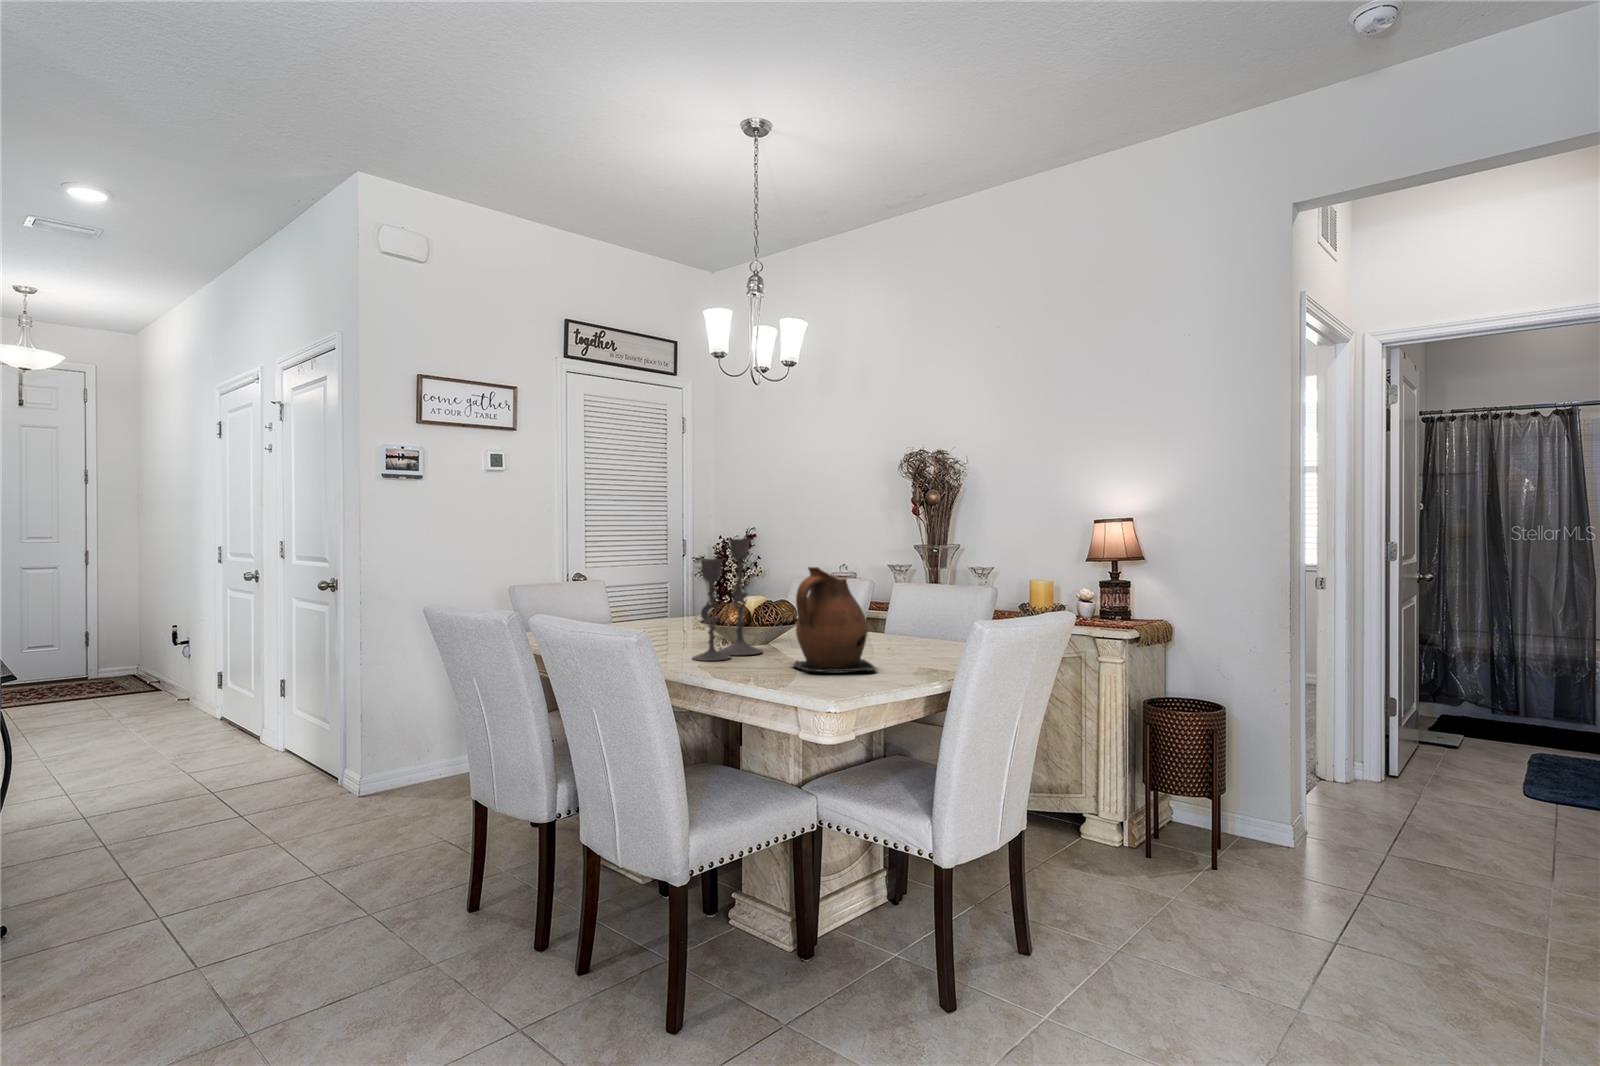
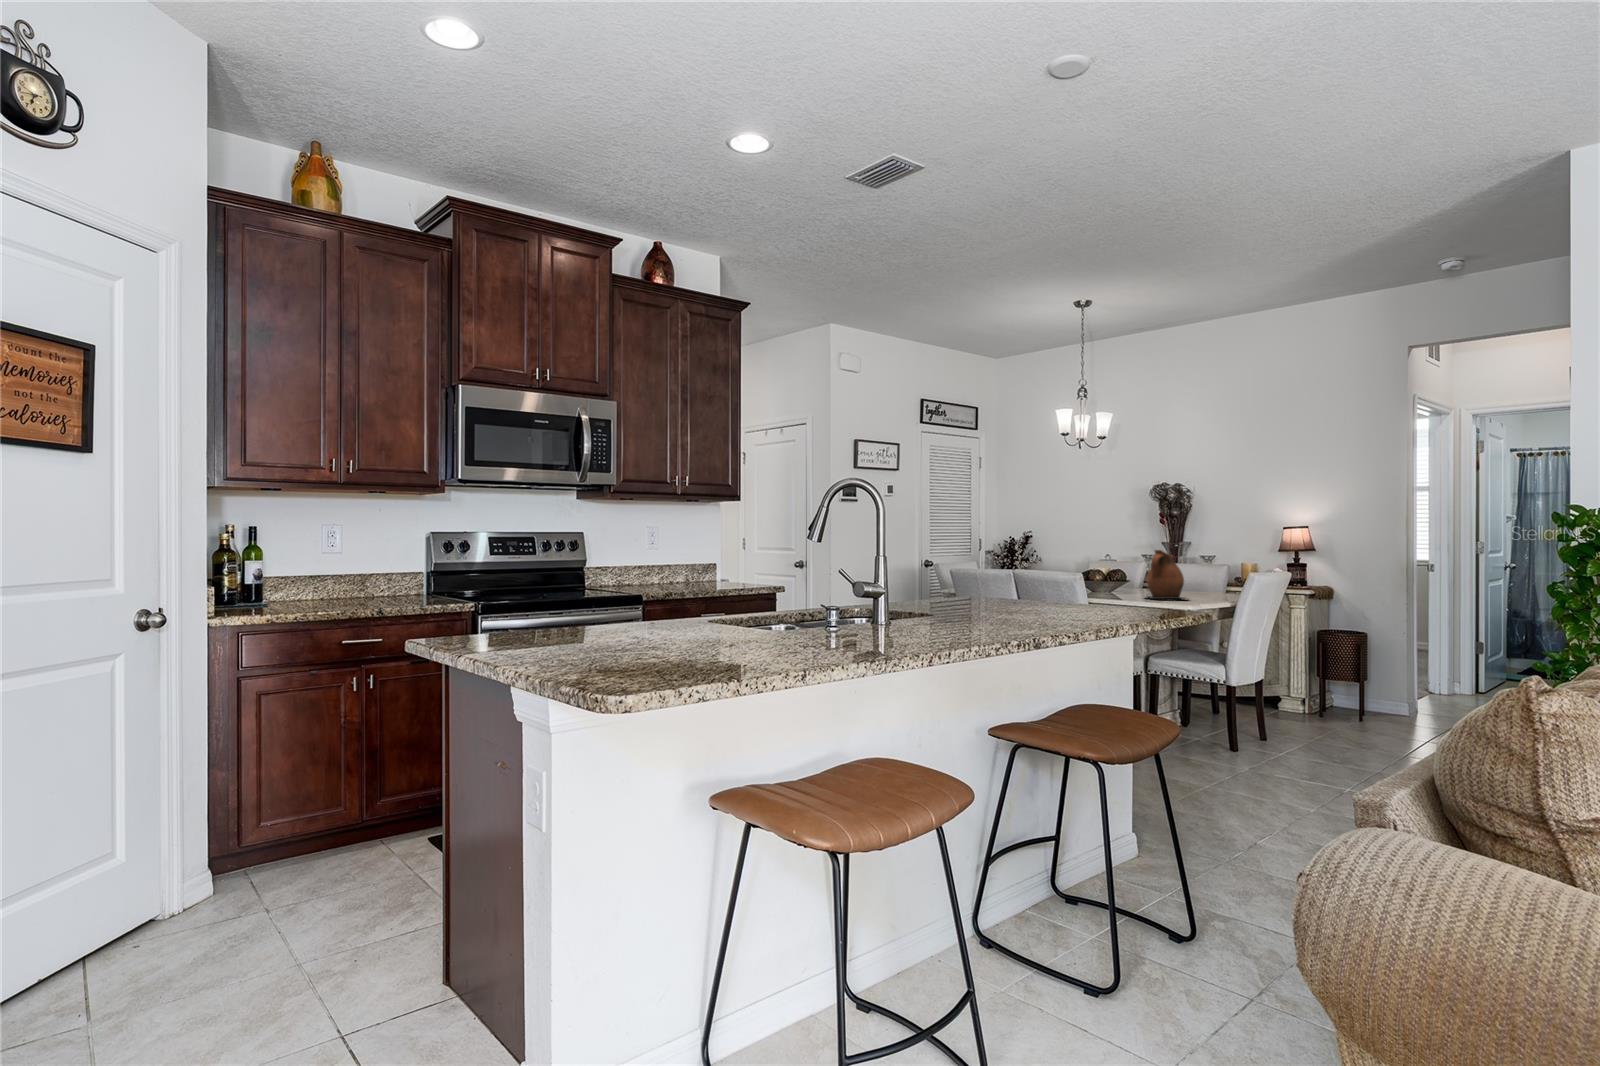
candlestick: present [693,539,762,661] -> none [1085,537,1116,597]

